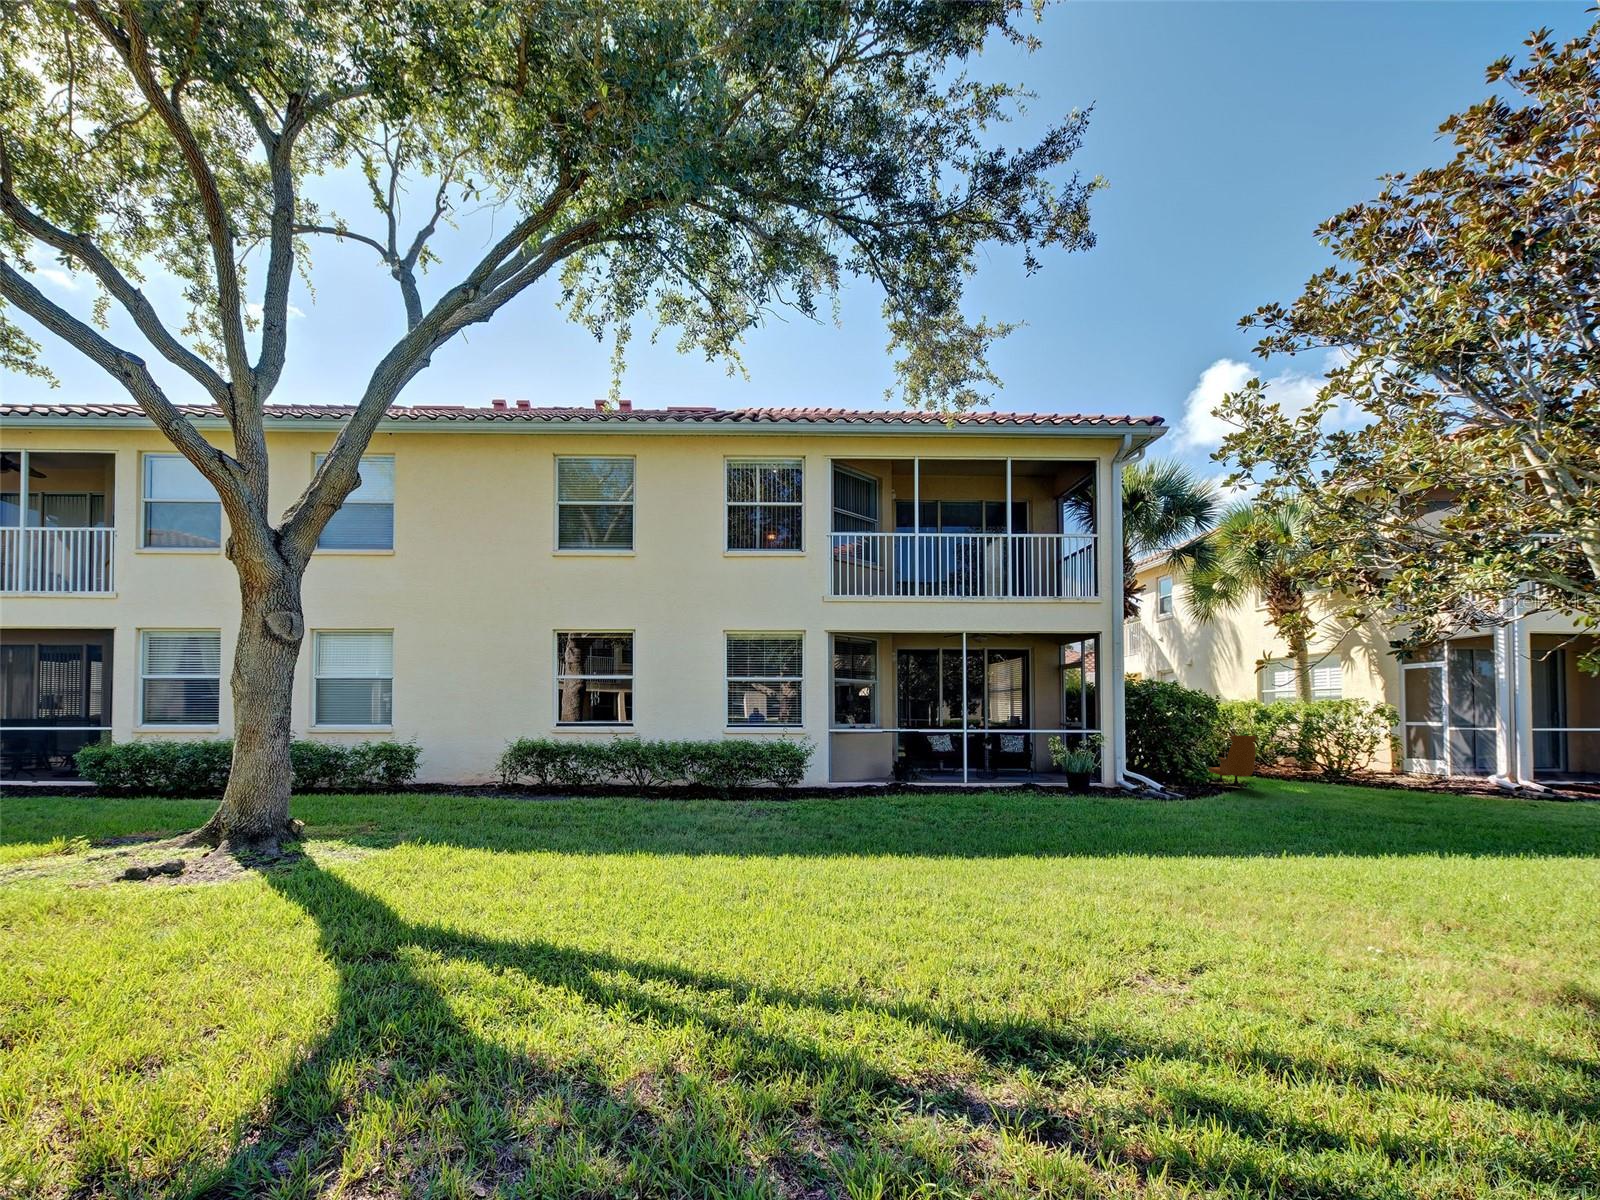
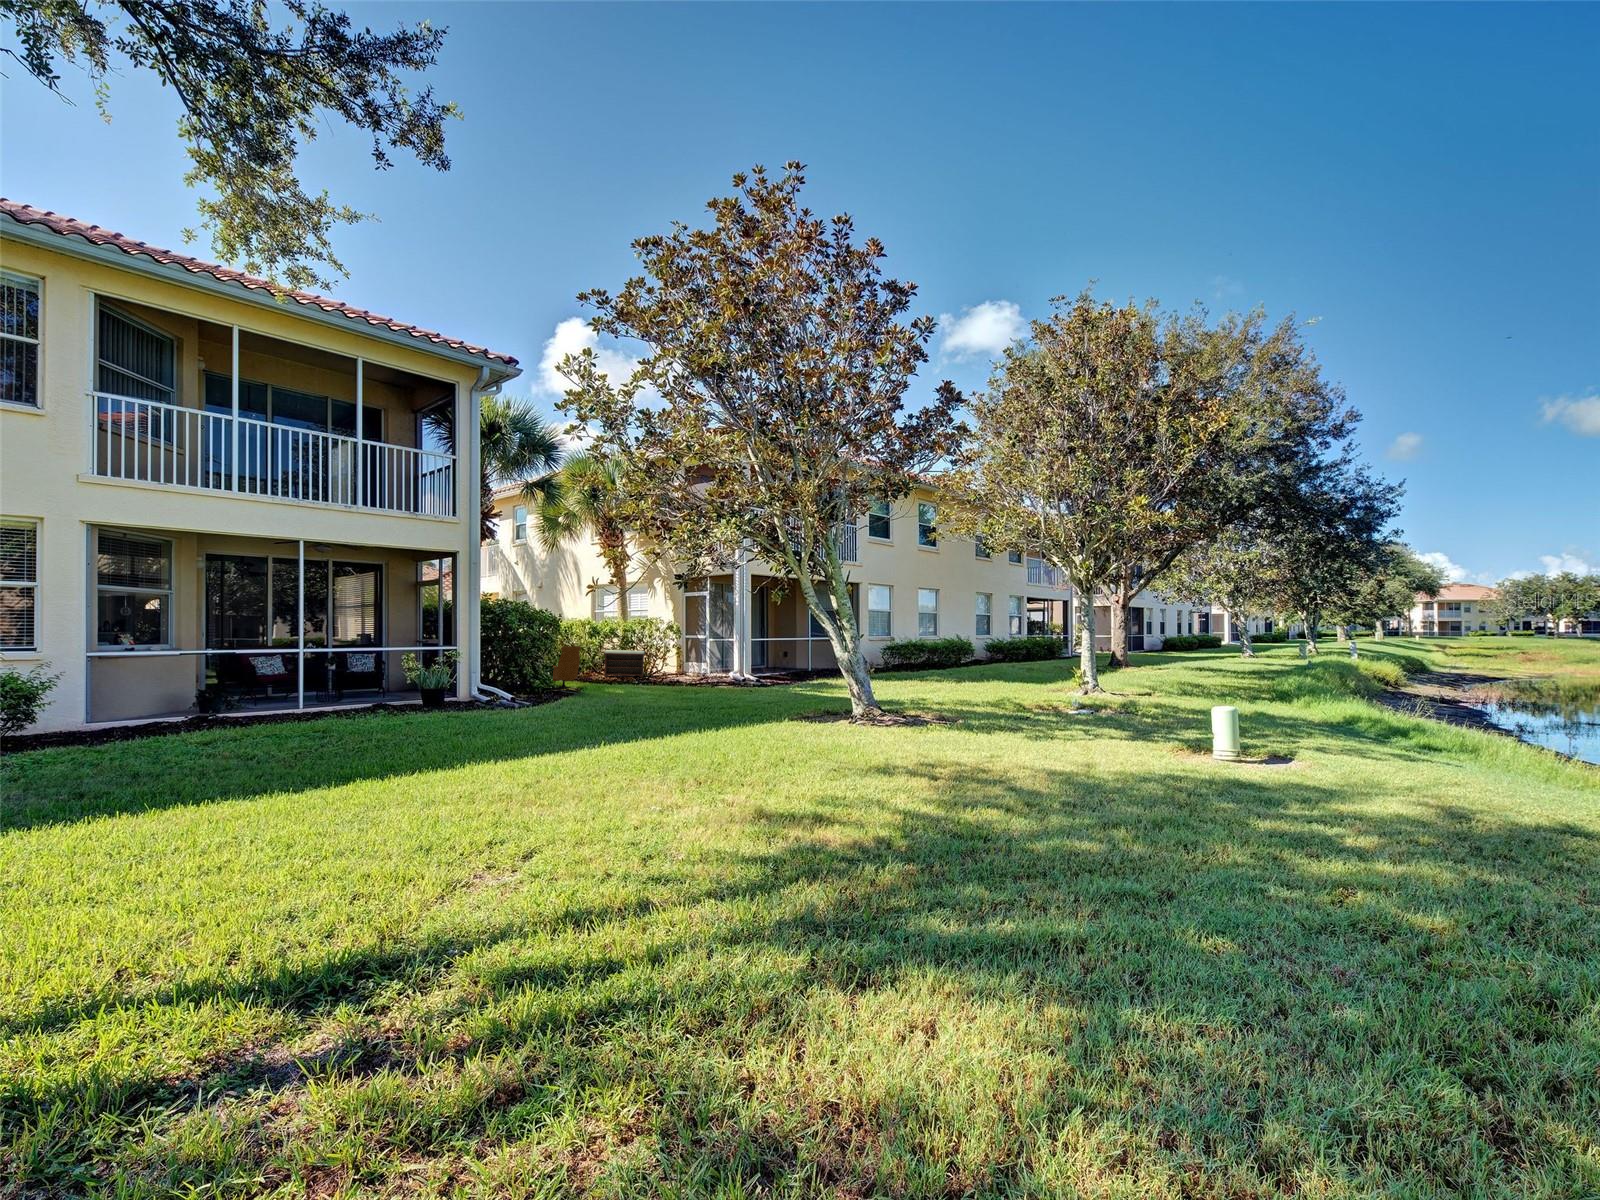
bench: none [1285,739,1344,776] -> present [604,650,646,677]

